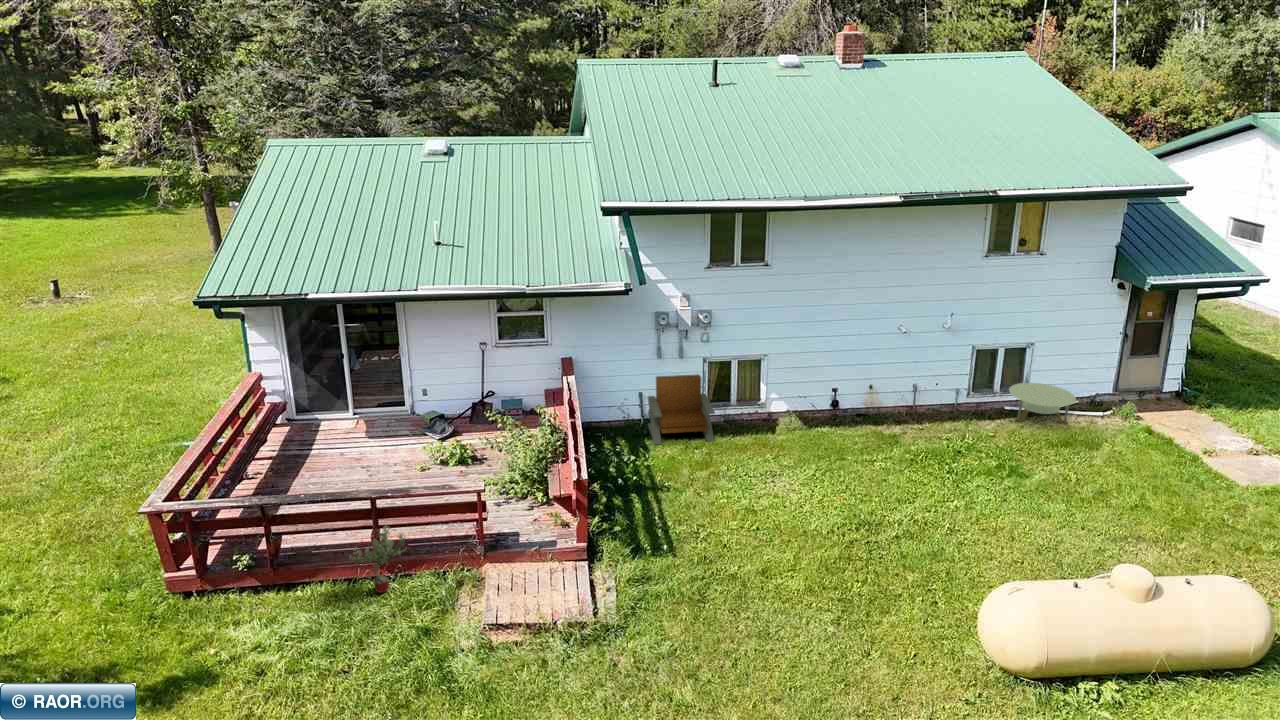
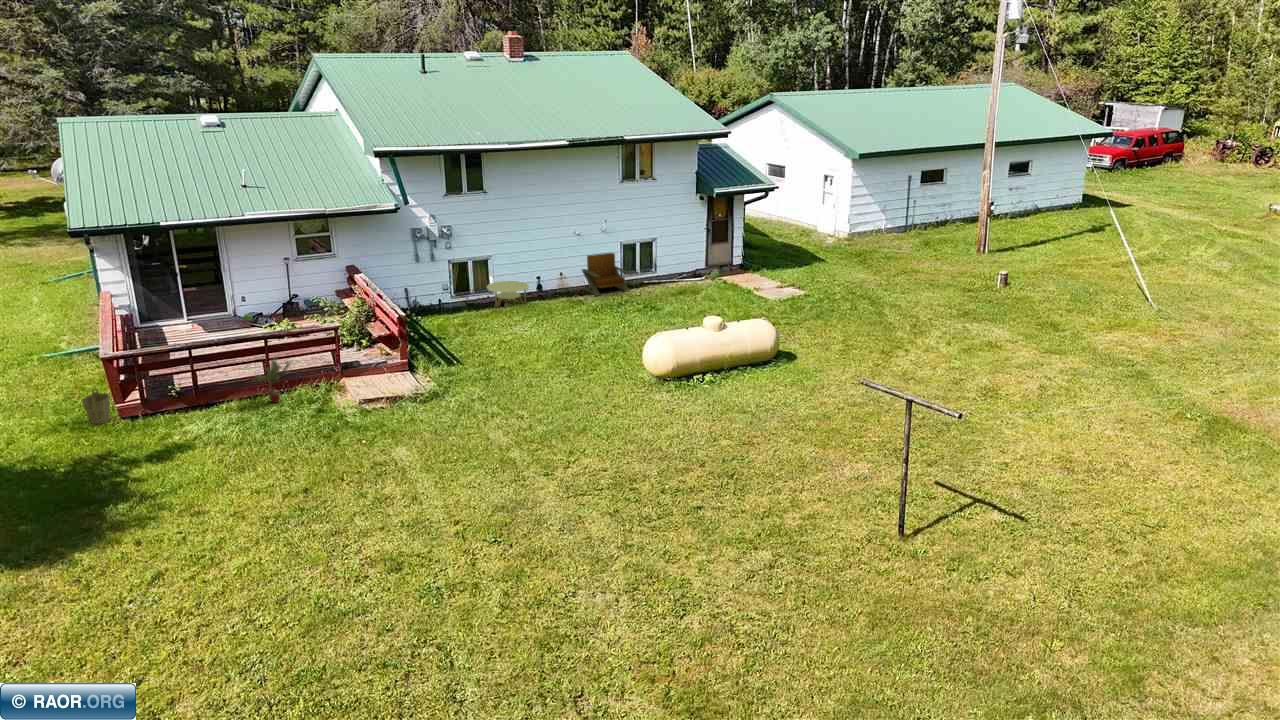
lounge chair: present [648,375,715,445] -> present [582,253,629,296]
round table: present [1009,383,1076,425] -> present [487,281,529,307]
bucket: none [136,537,176,590] -> present [82,389,111,425]

